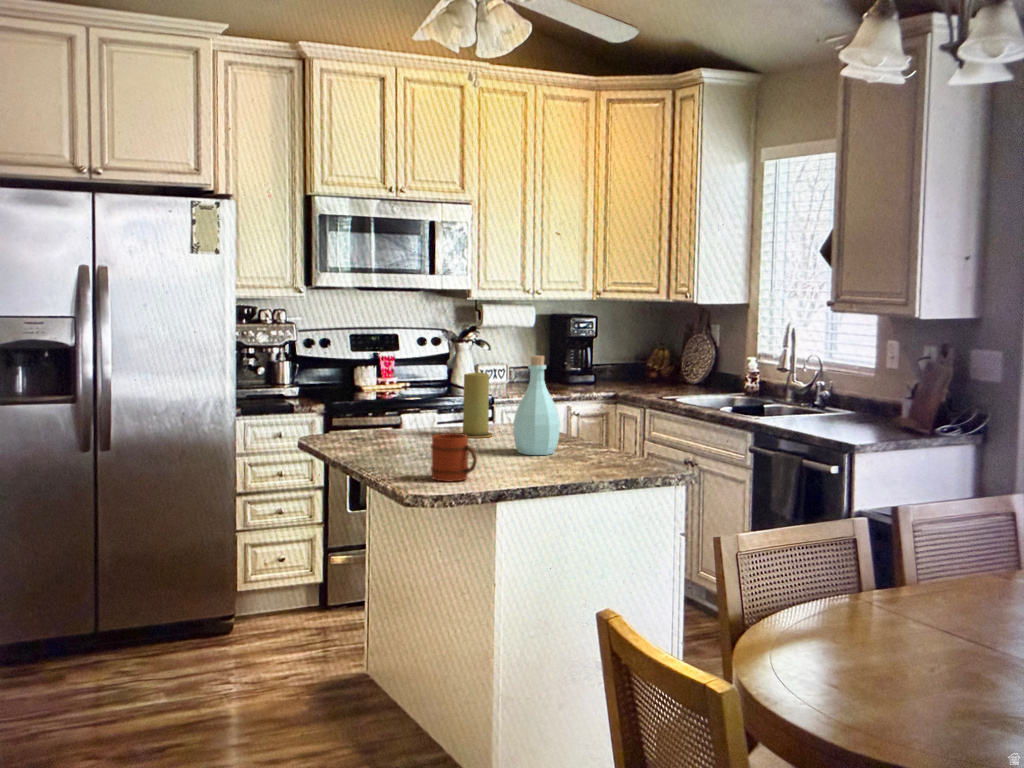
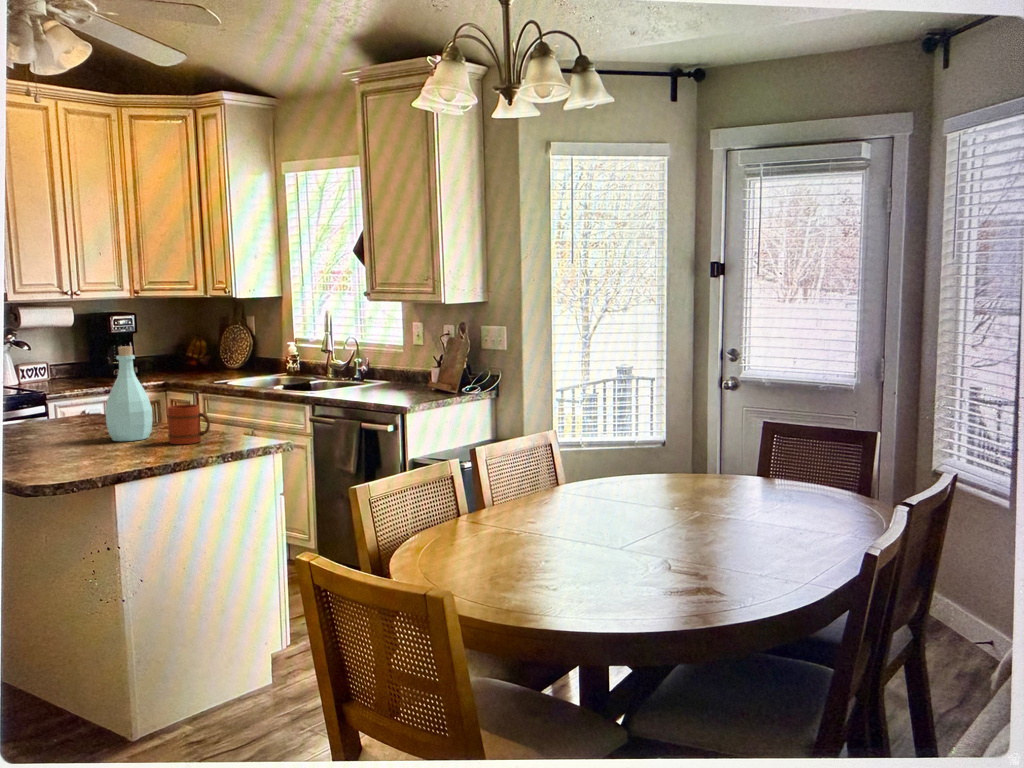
candle: present [459,372,493,438] -> none [34,368,74,433]
mug: present [431,433,477,481] -> present [167,404,210,444]

